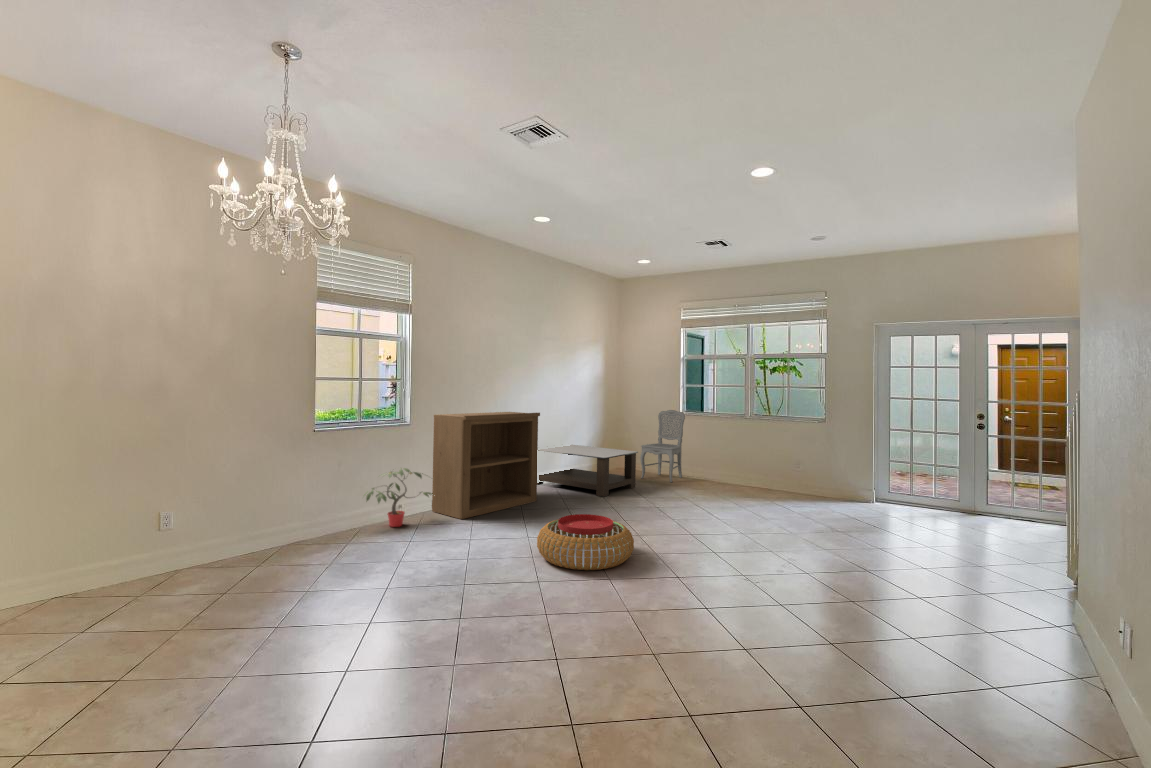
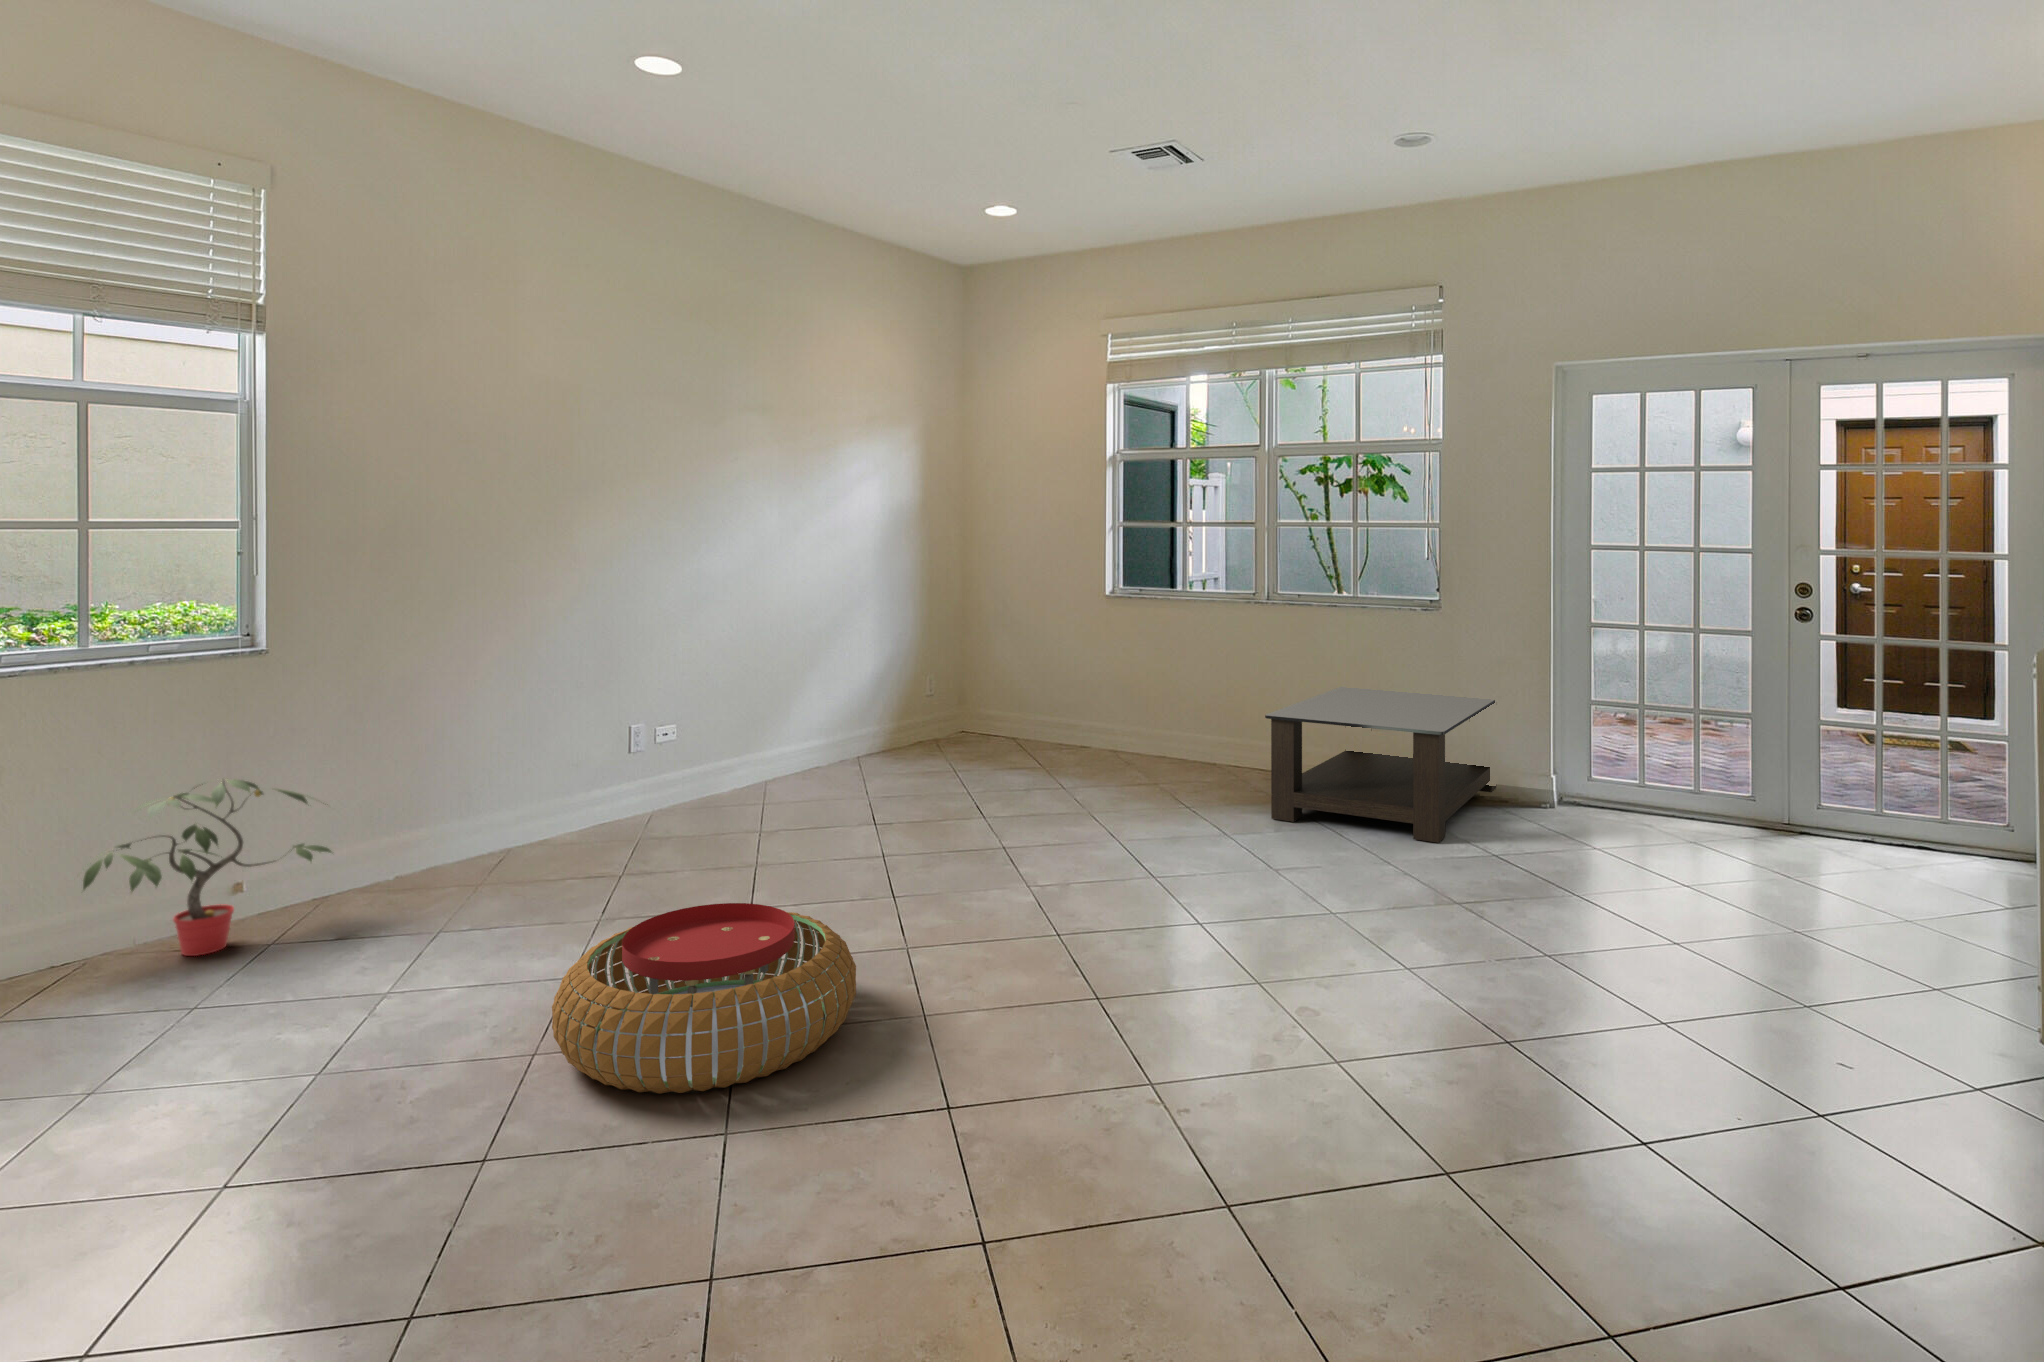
dining chair: present [640,410,685,482] -> none [1003,585,1115,768]
bookshelf: present [432,412,540,519] -> none [357,603,693,916]
coffee table: present [537,445,638,497] -> present [1265,687,1496,843]

